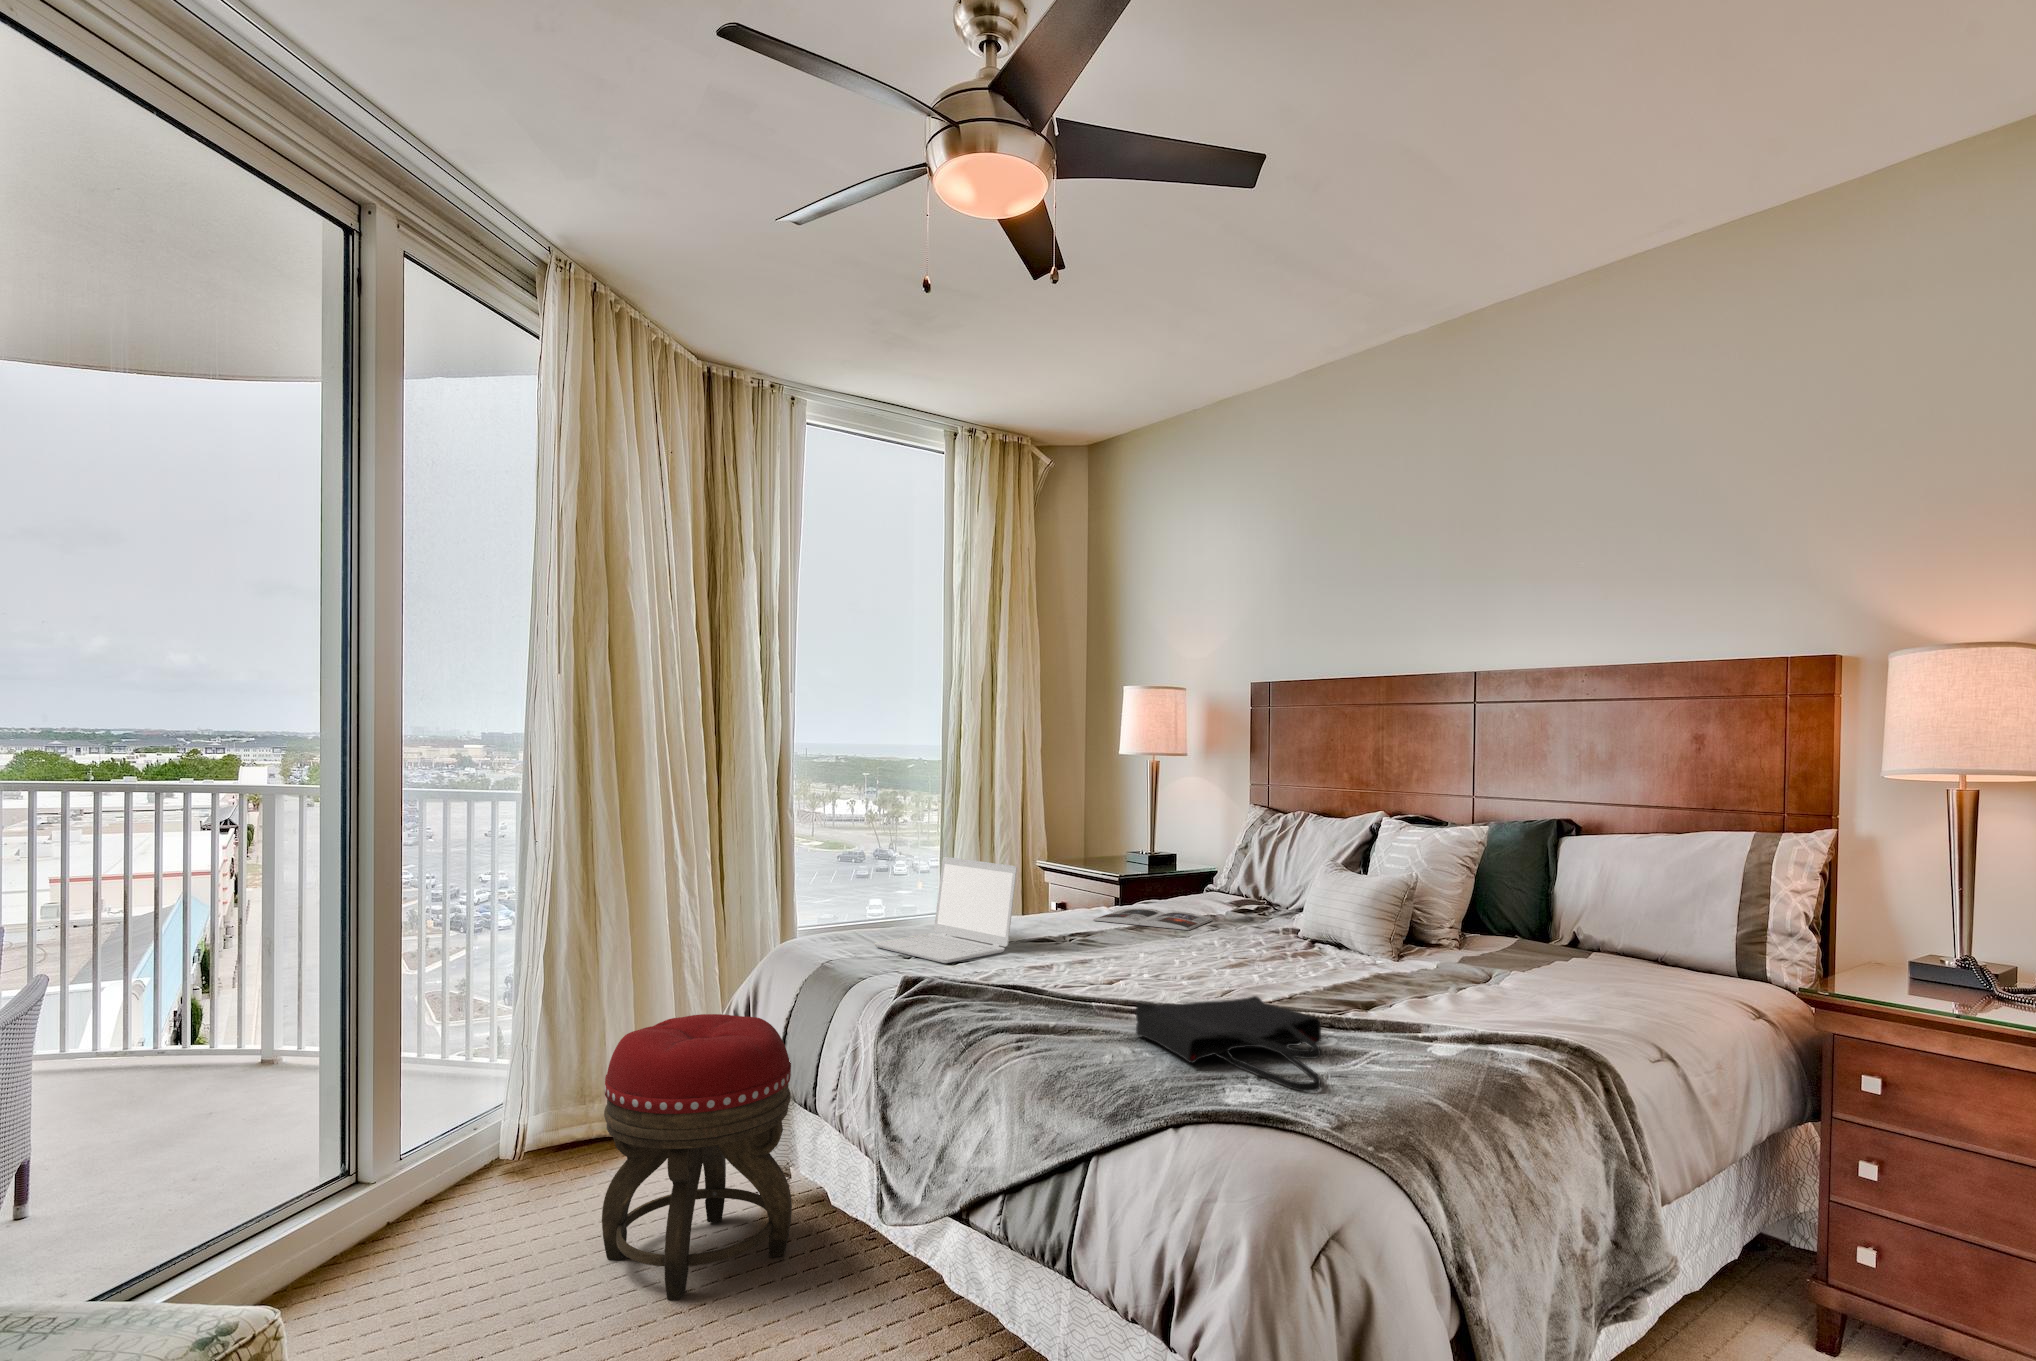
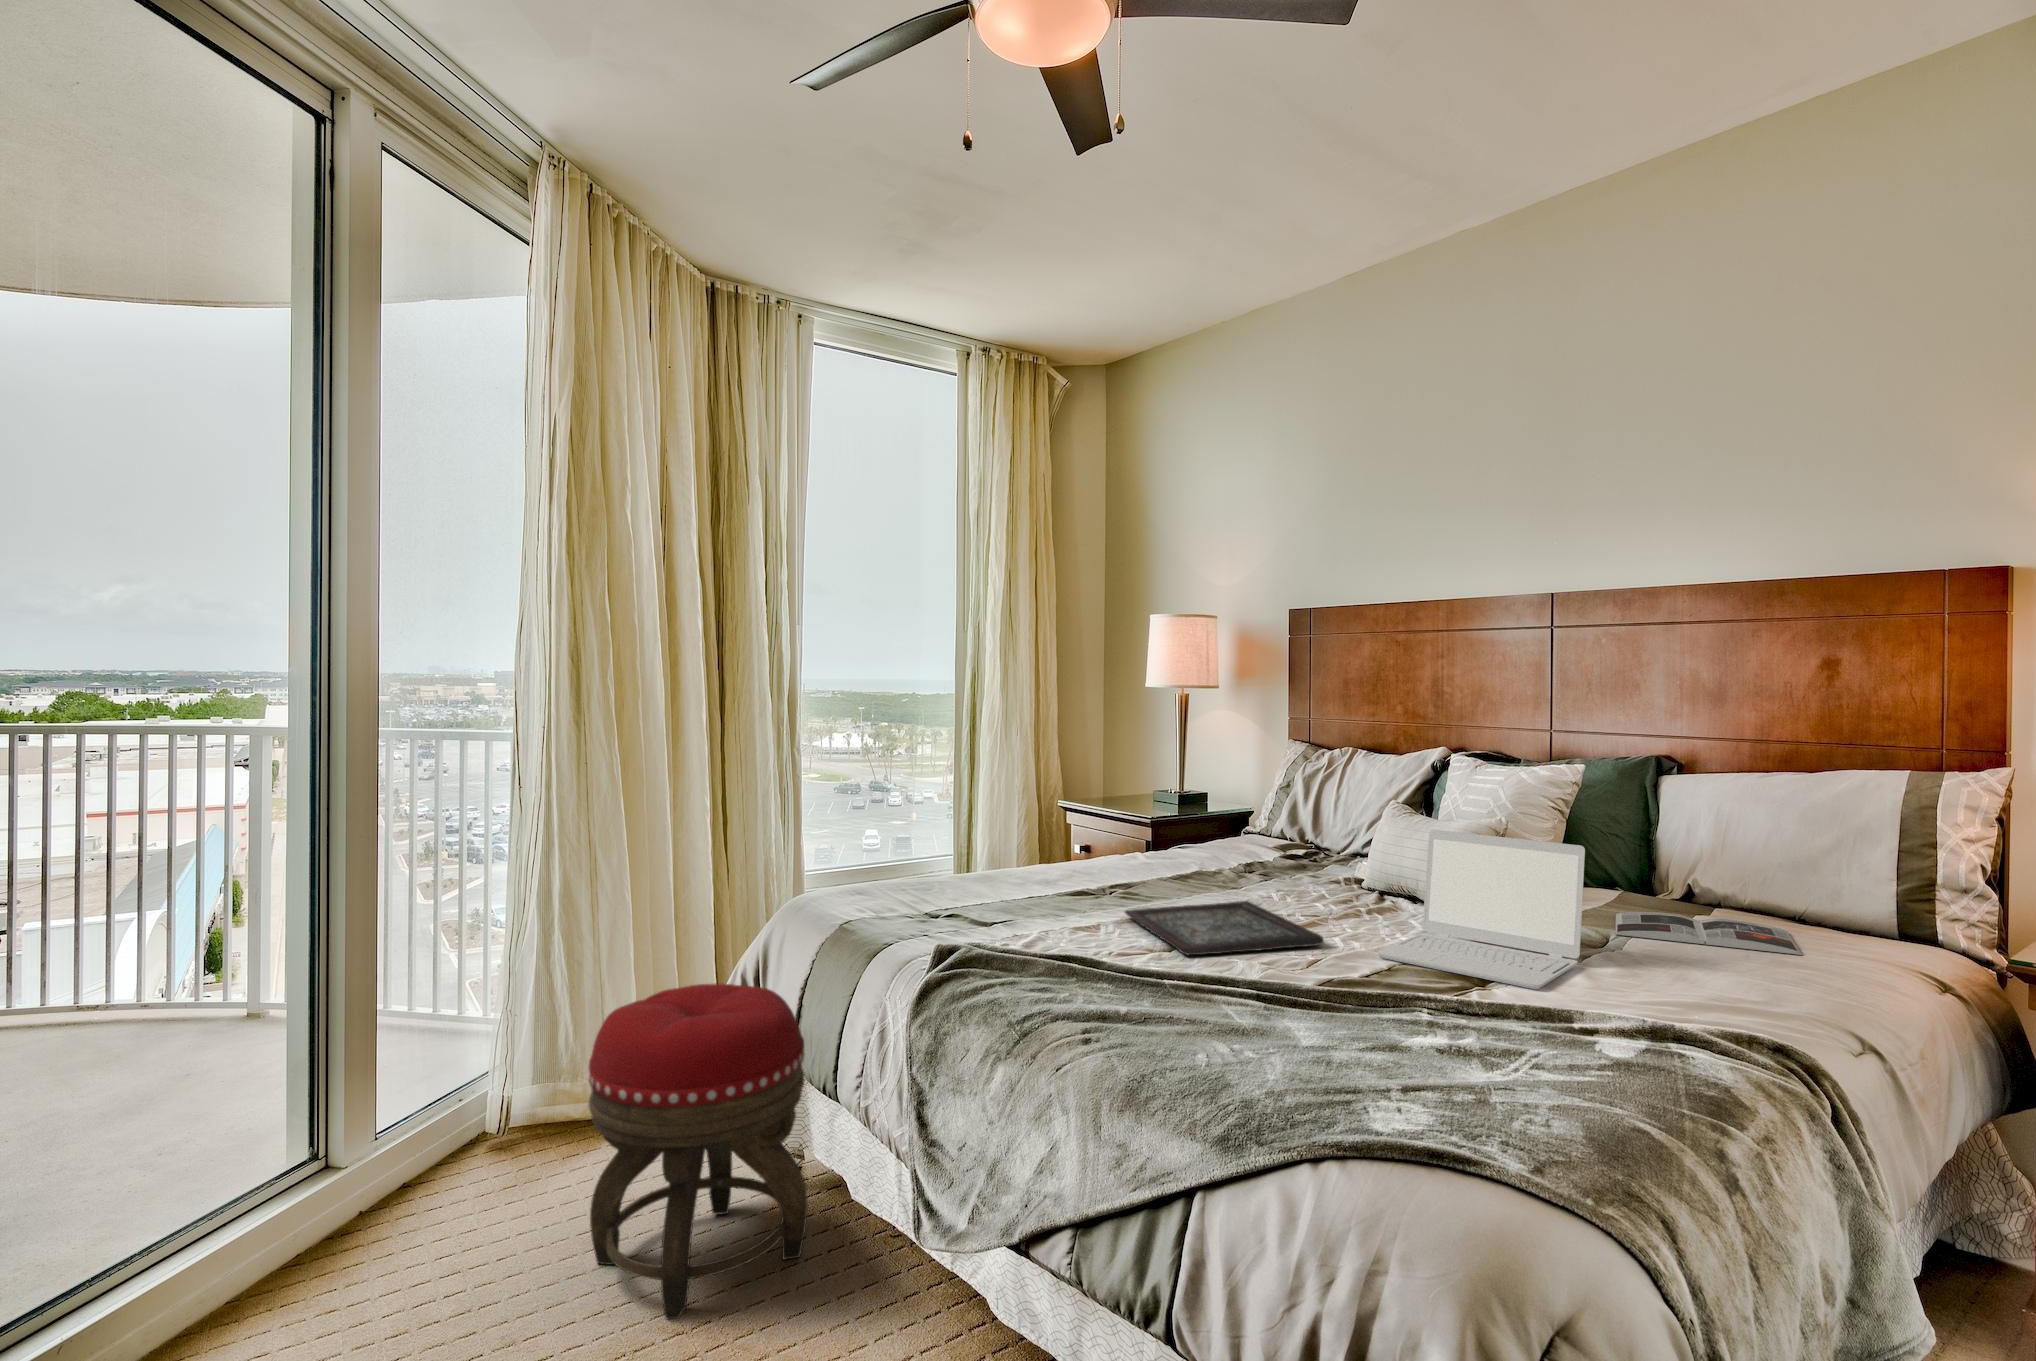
laptop: present [874,857,1017,963] -> present [1377,830,1585,989]
magazine: present [1093,908,1212,930] -> present [1615,912,1802,955]
tray: none [1073,944,1238,986] -> present [1125,901,1324,955]
tote bag: present [1136,996,1321,1091] -> none [1229,974,1491,1112]

